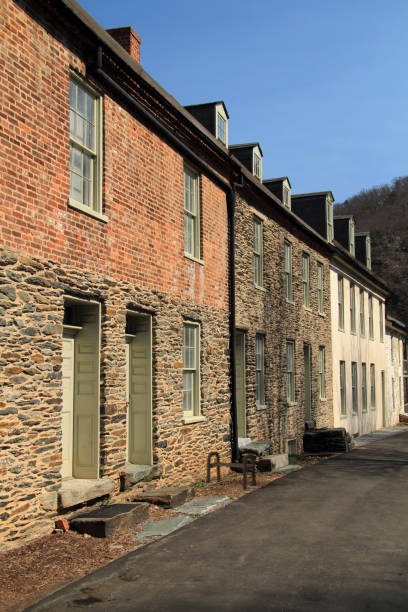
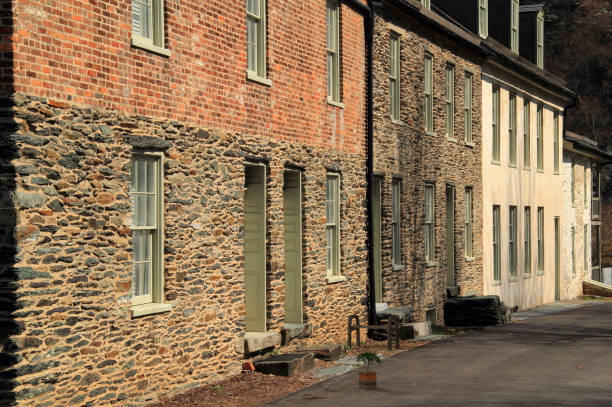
potted tree: none [154,532,191,593] -> present [357,352,381,389]

